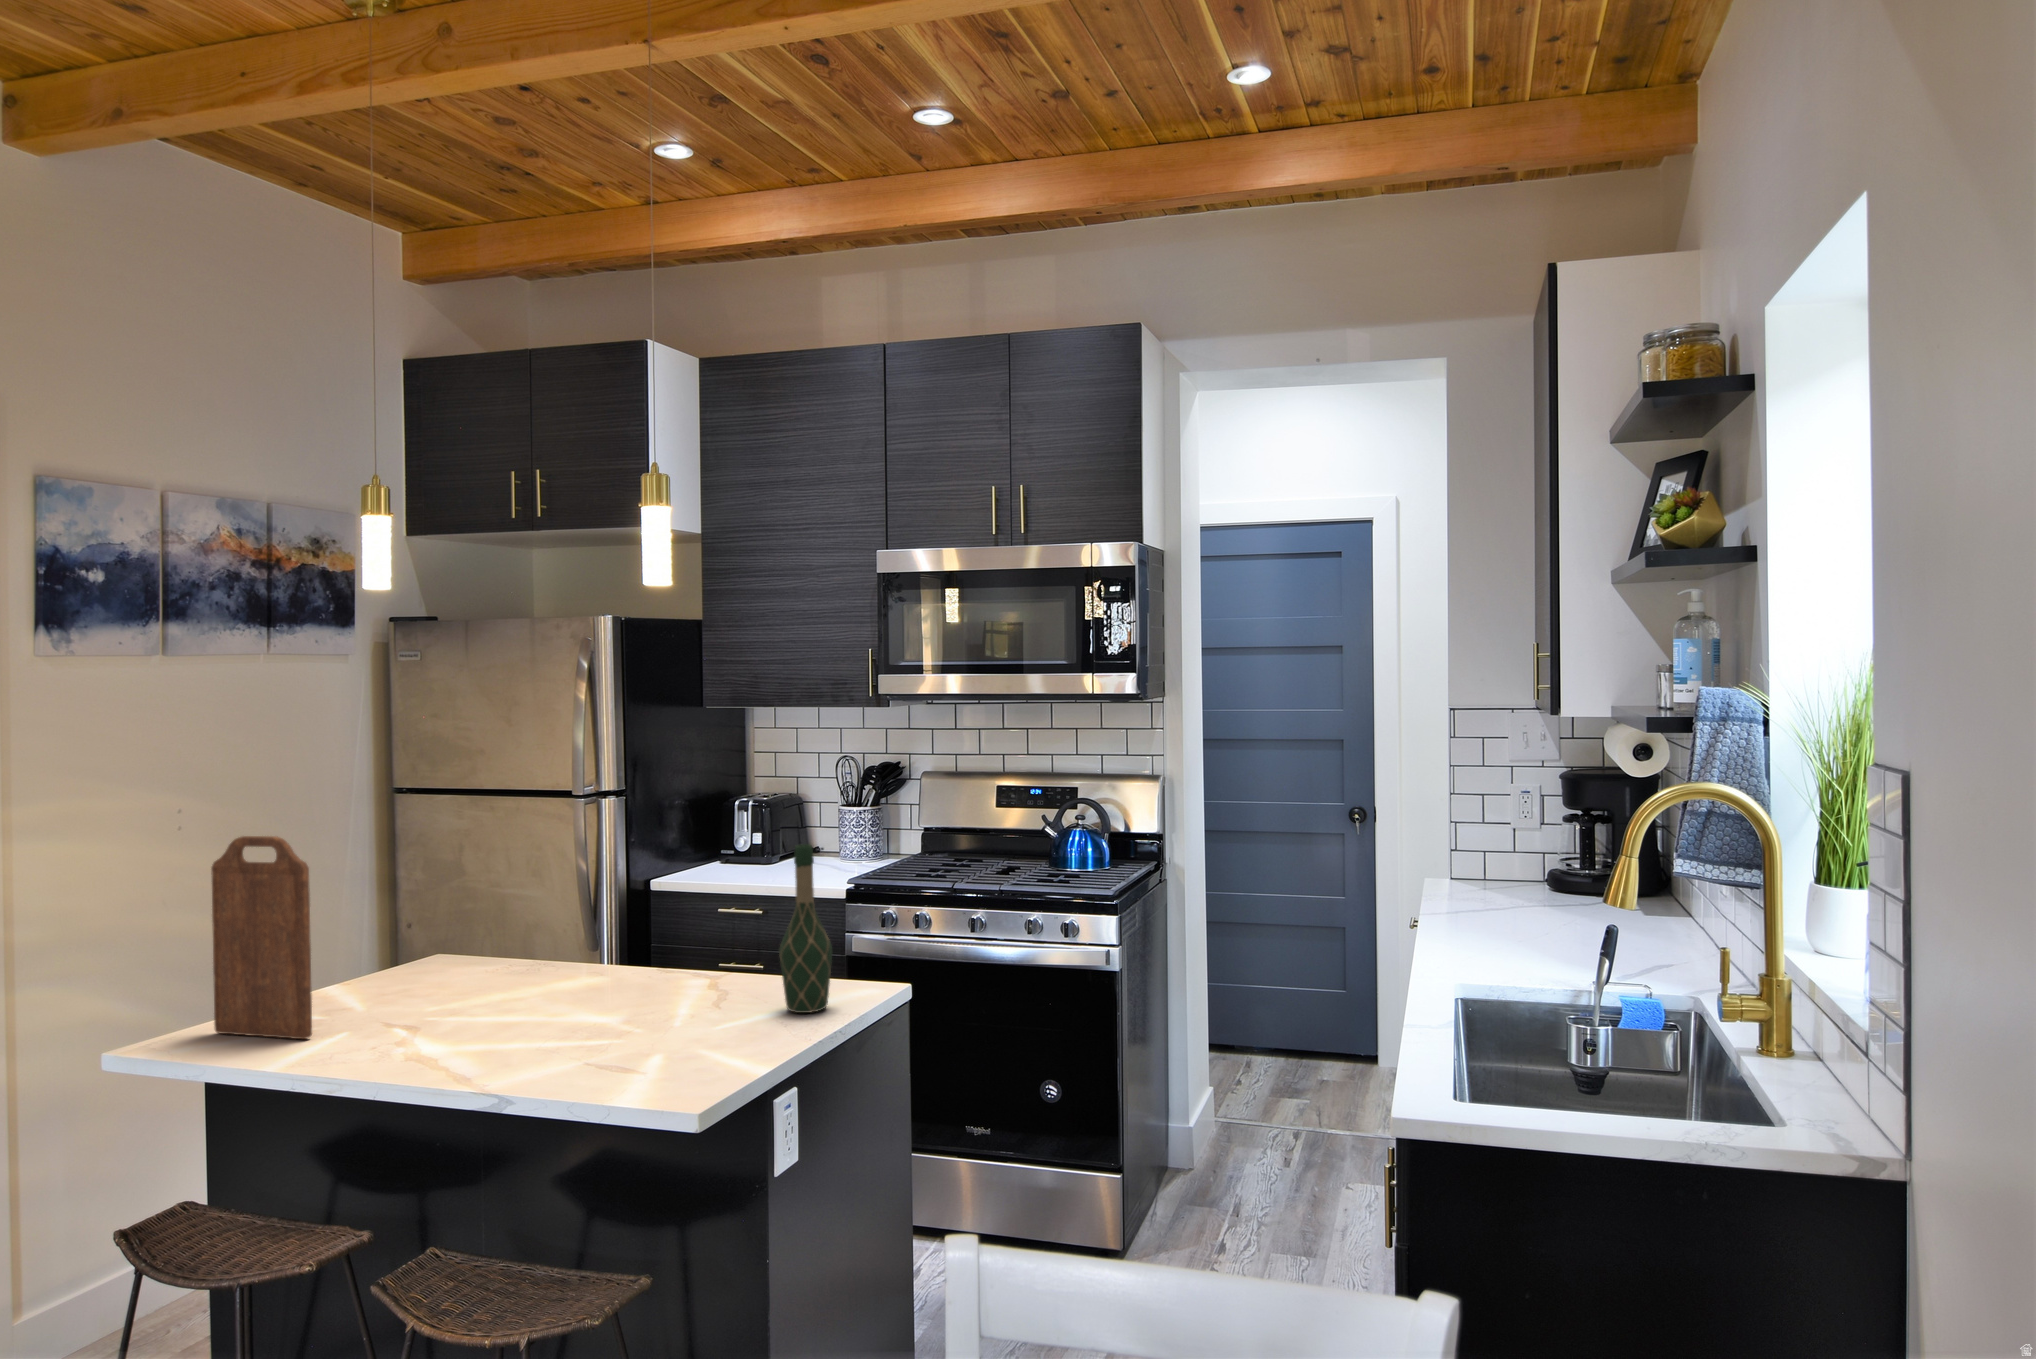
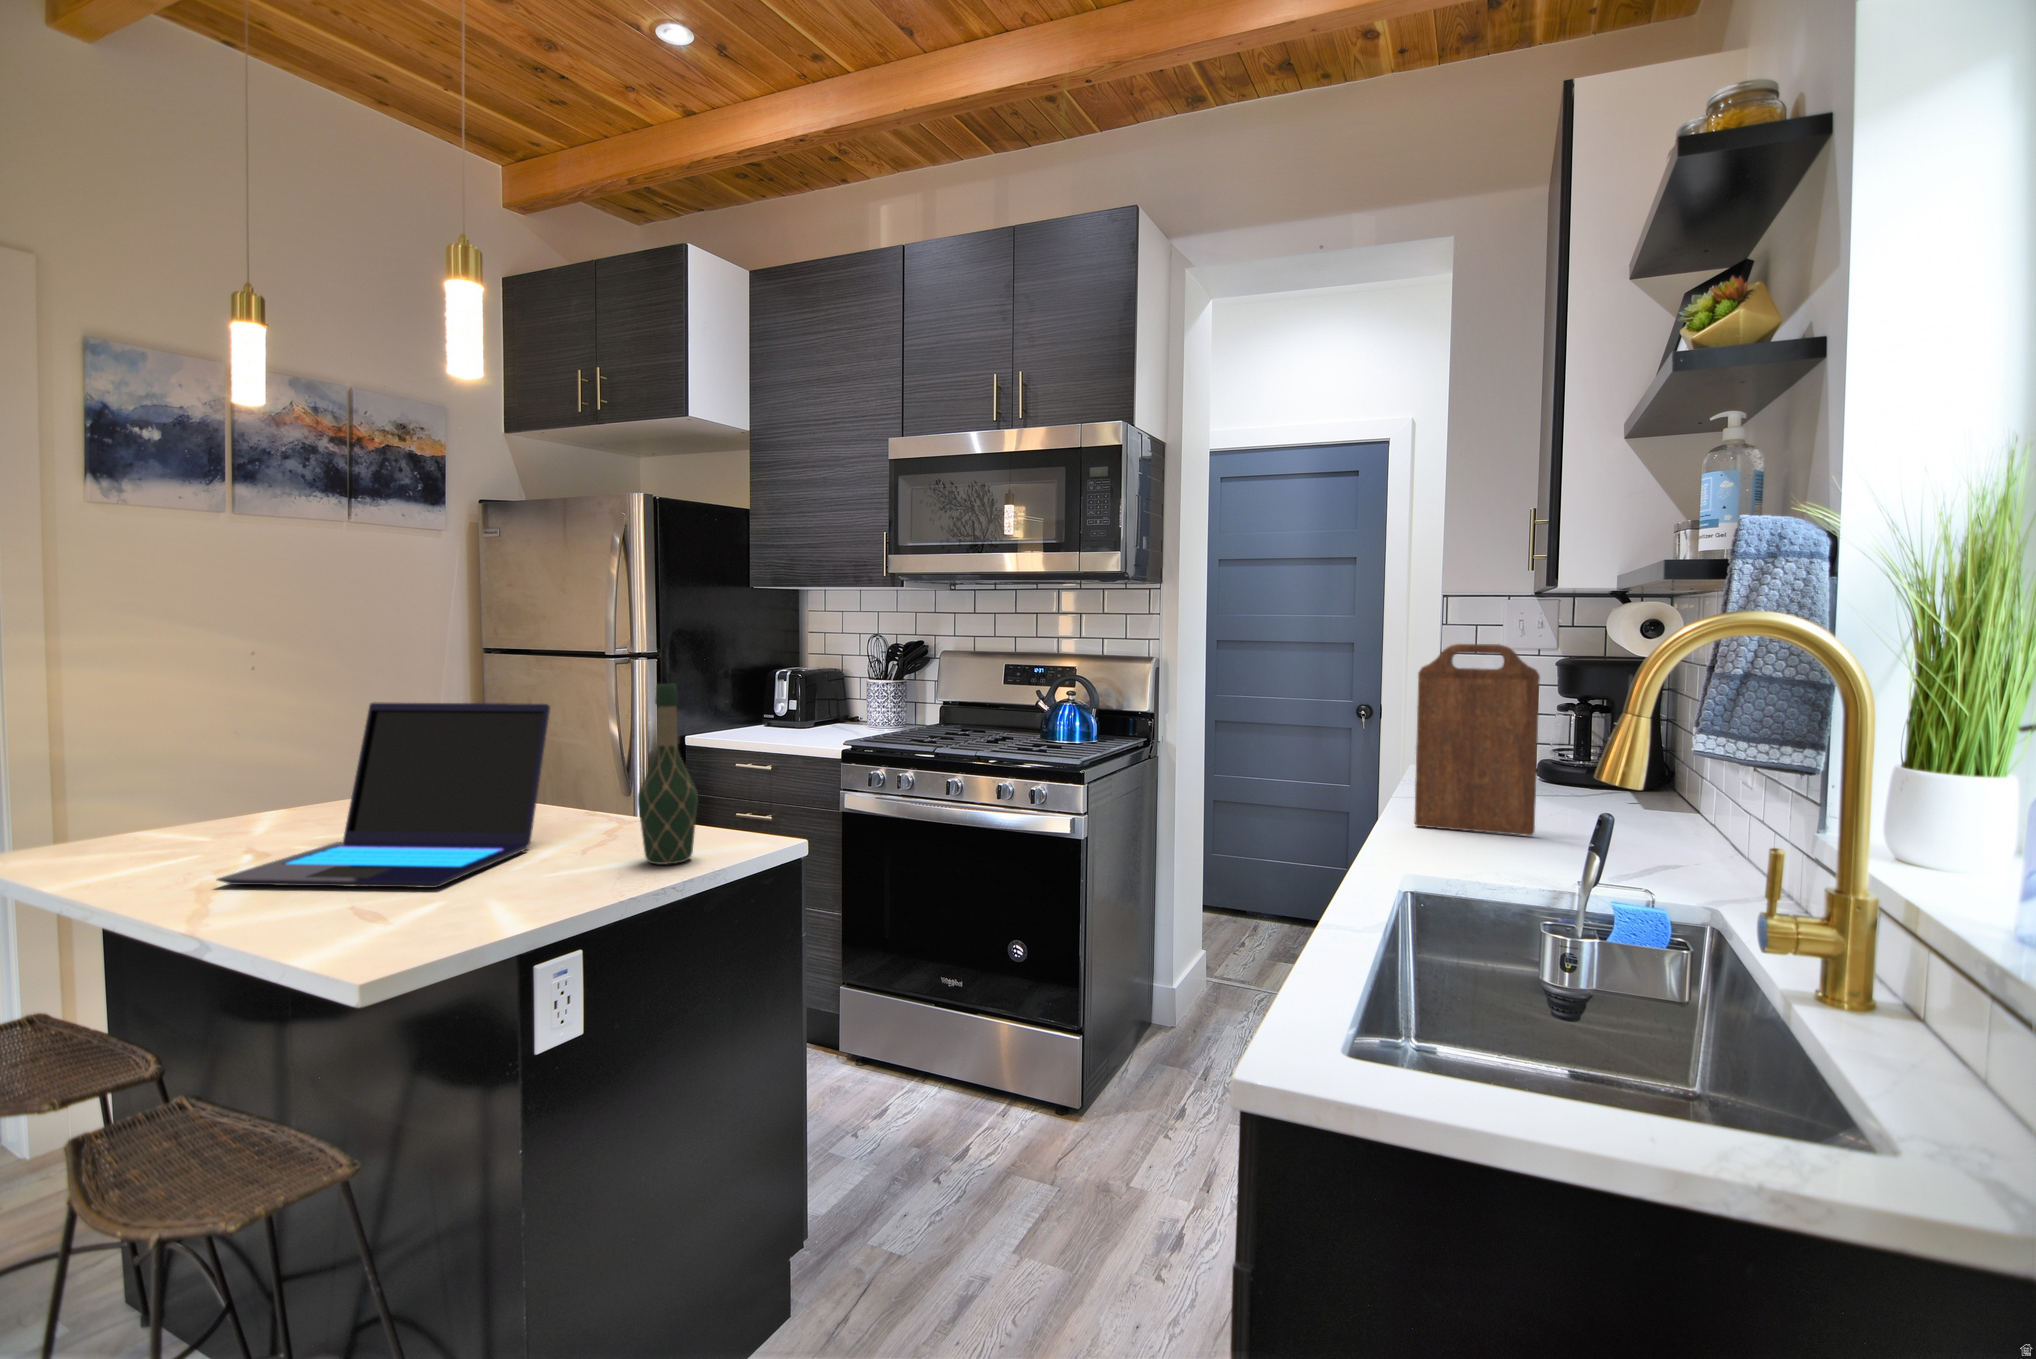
cutting board: present [211,836,312,1039] -> present [1415,644,1540,836]
laptop: none [416,865,663,1053] -> present [217,702,550,888]

